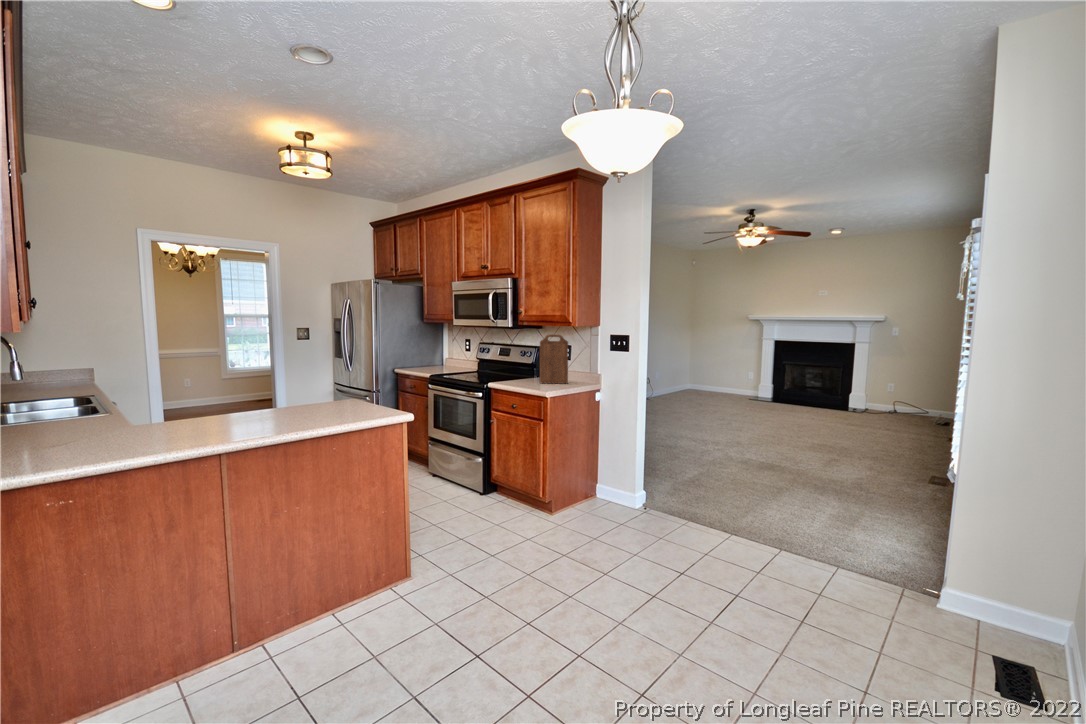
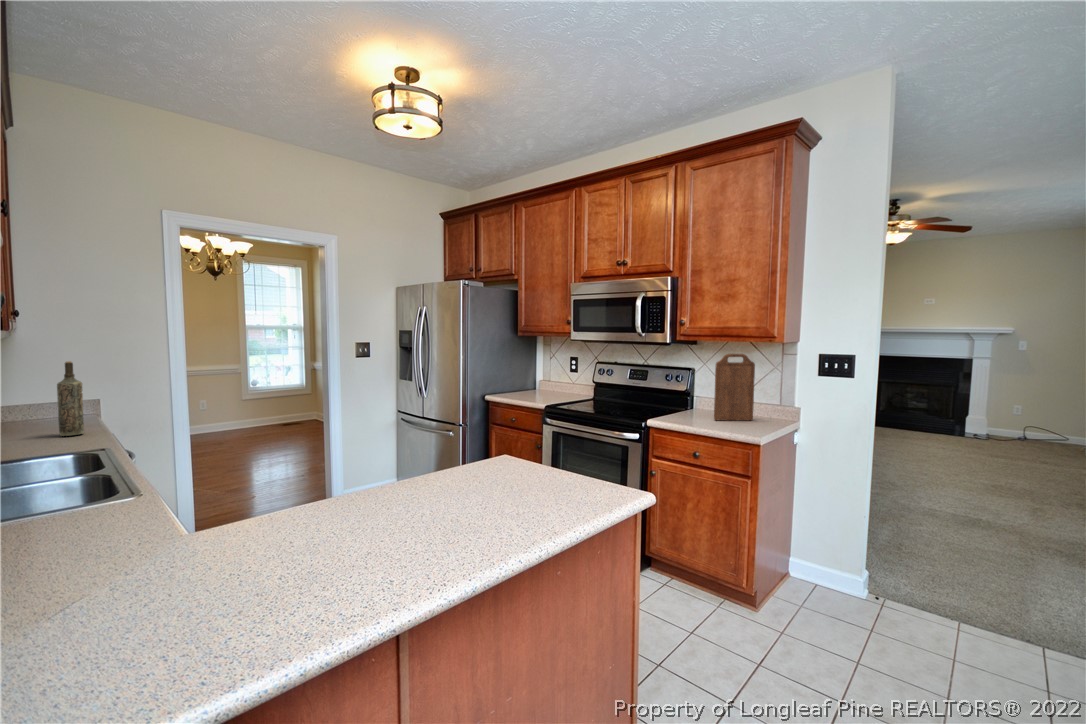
bottle: none [63,338,82,388] -> present [57,361,84,436]

